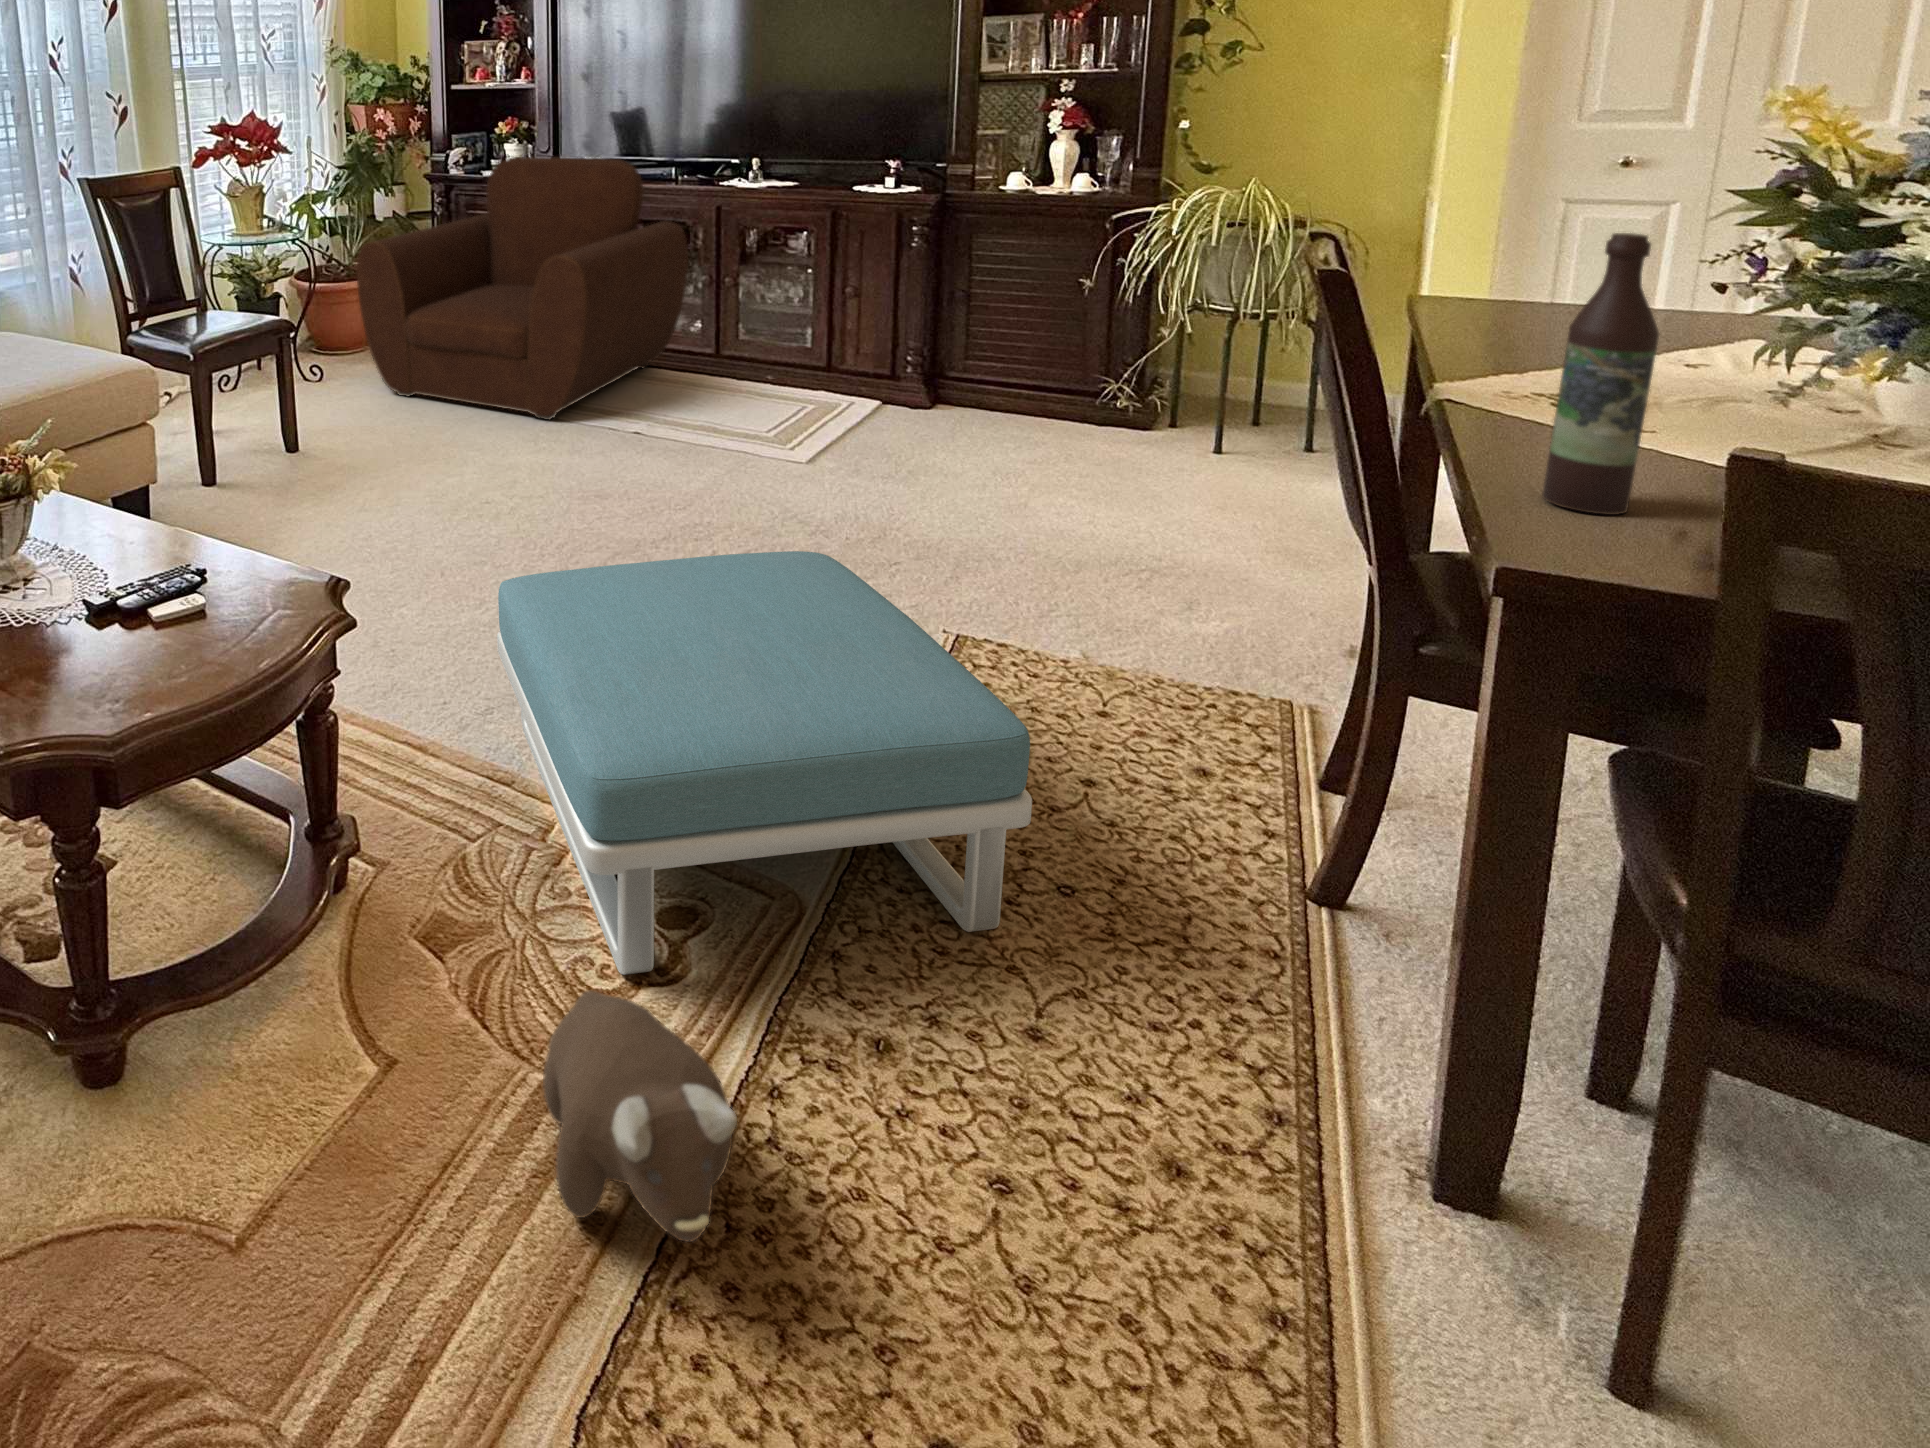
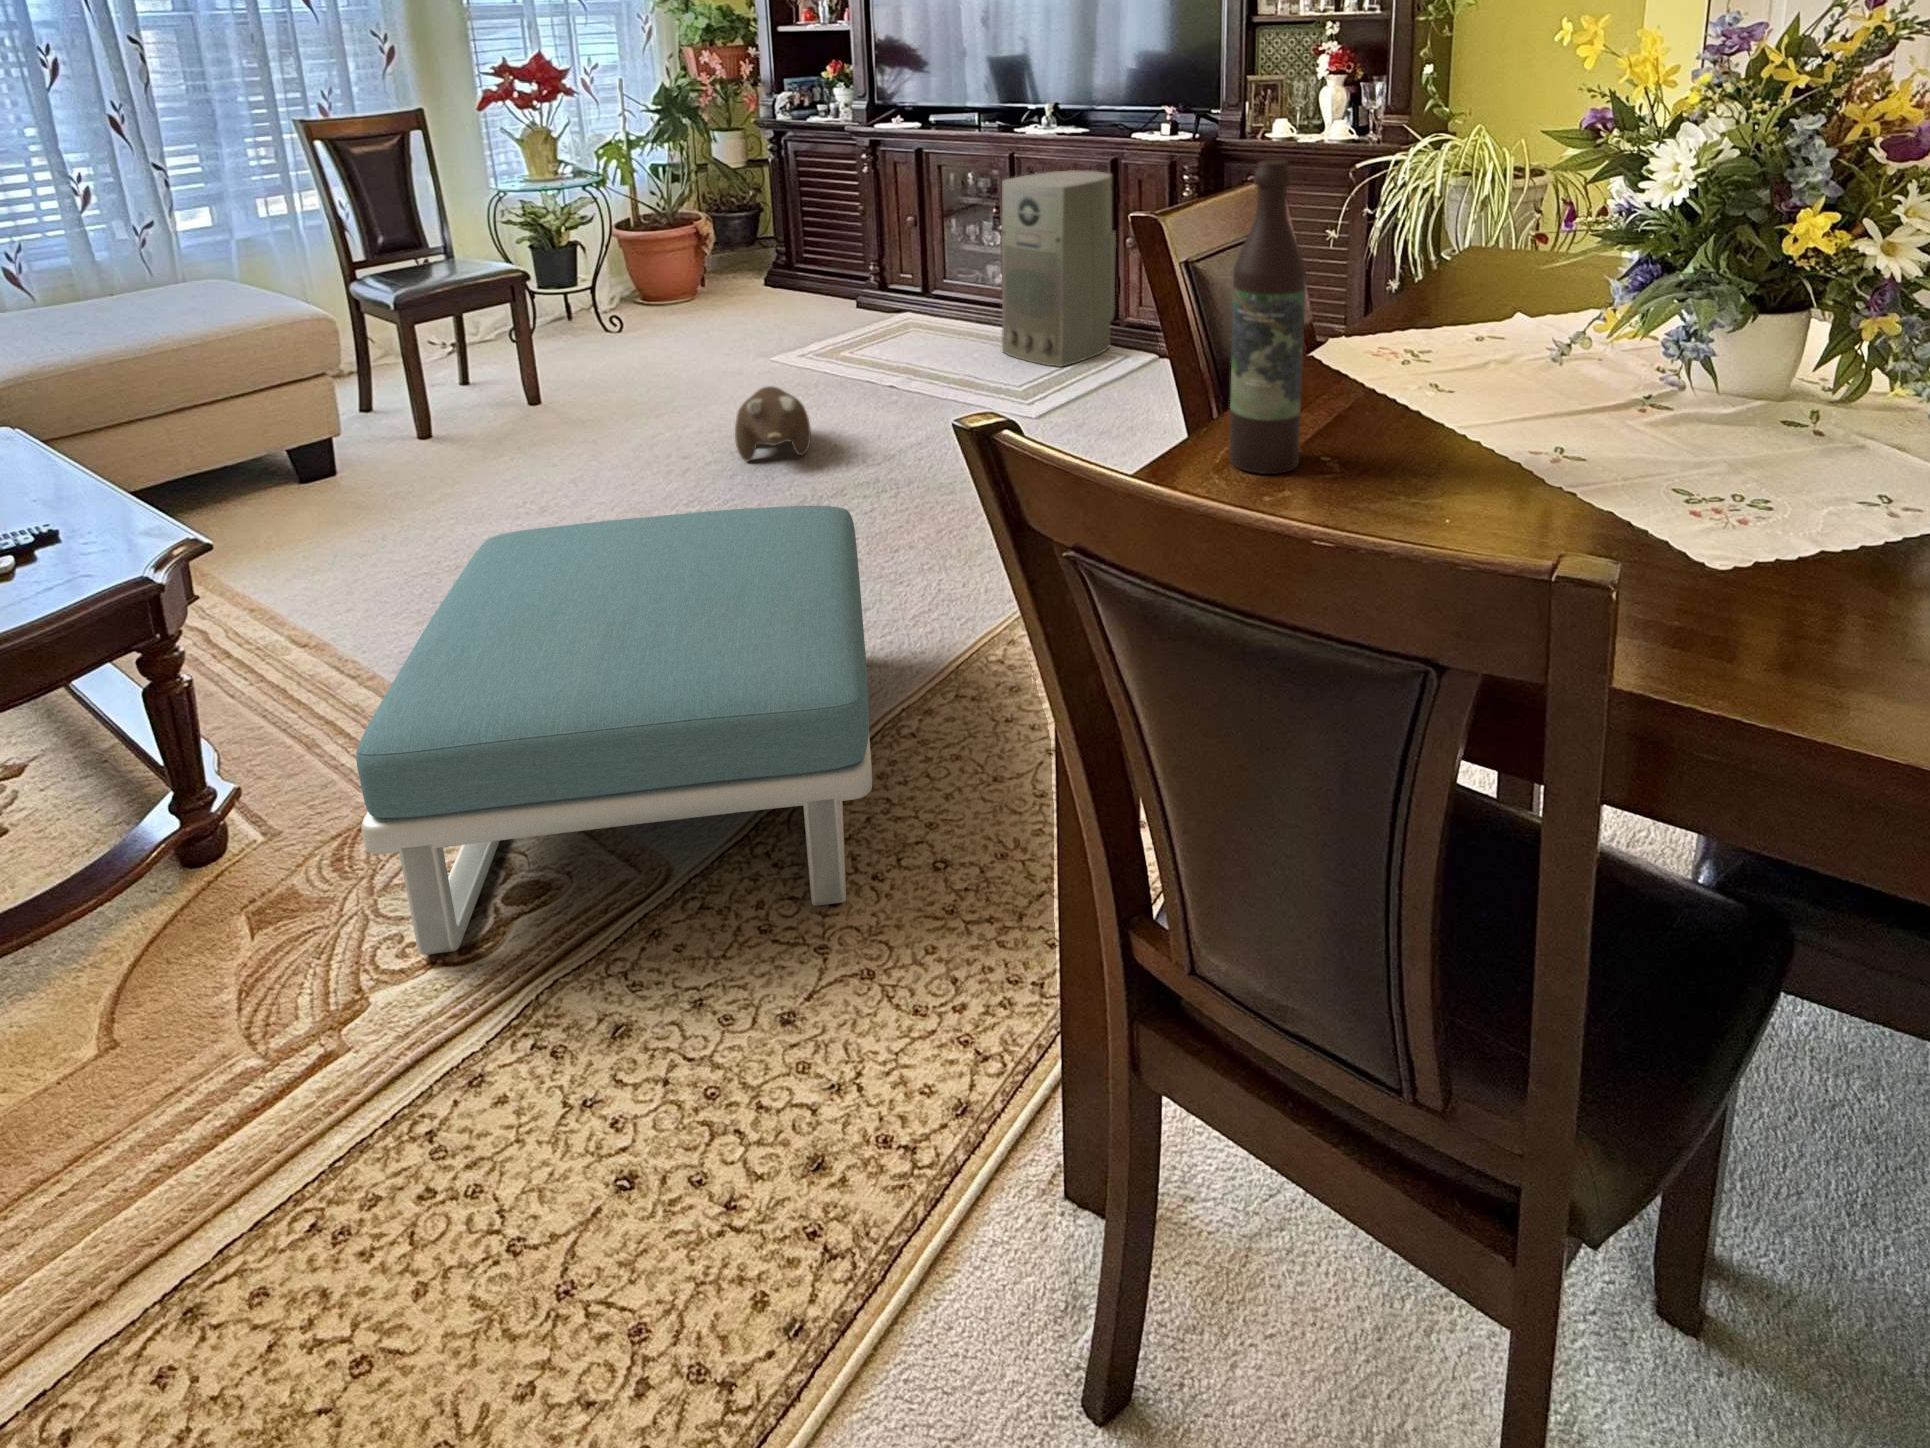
armchair: present [357,157,688,420] -> none [637,101,984,368]
air purifier: none [730,225,843,419] -> present [1001,170,1116,367]
plush toy: present [543,990,737,1242] -> present [735,386,811,461]

